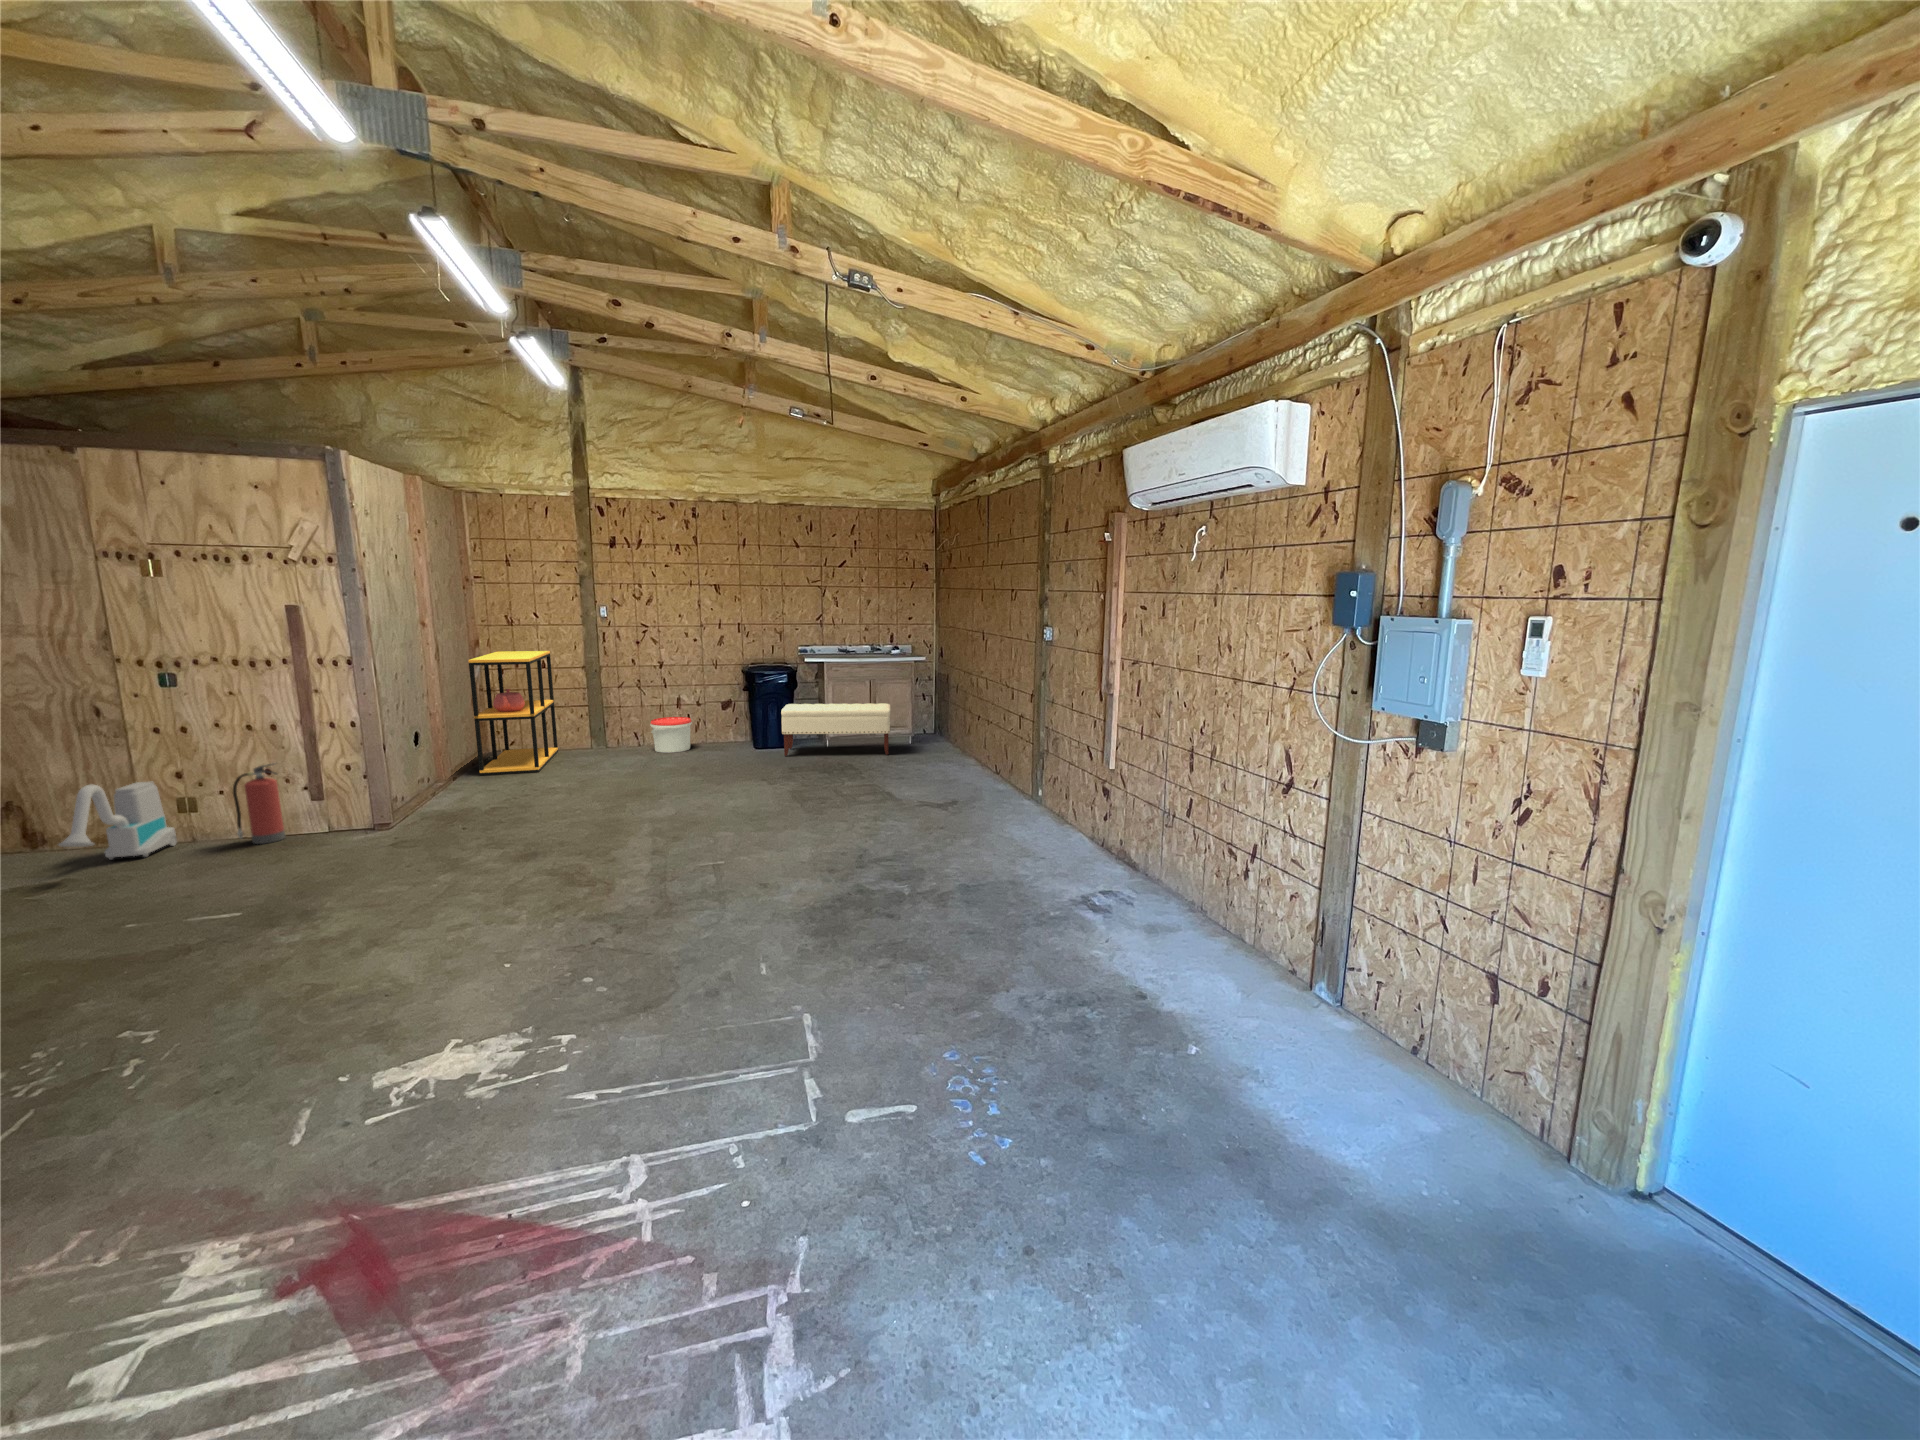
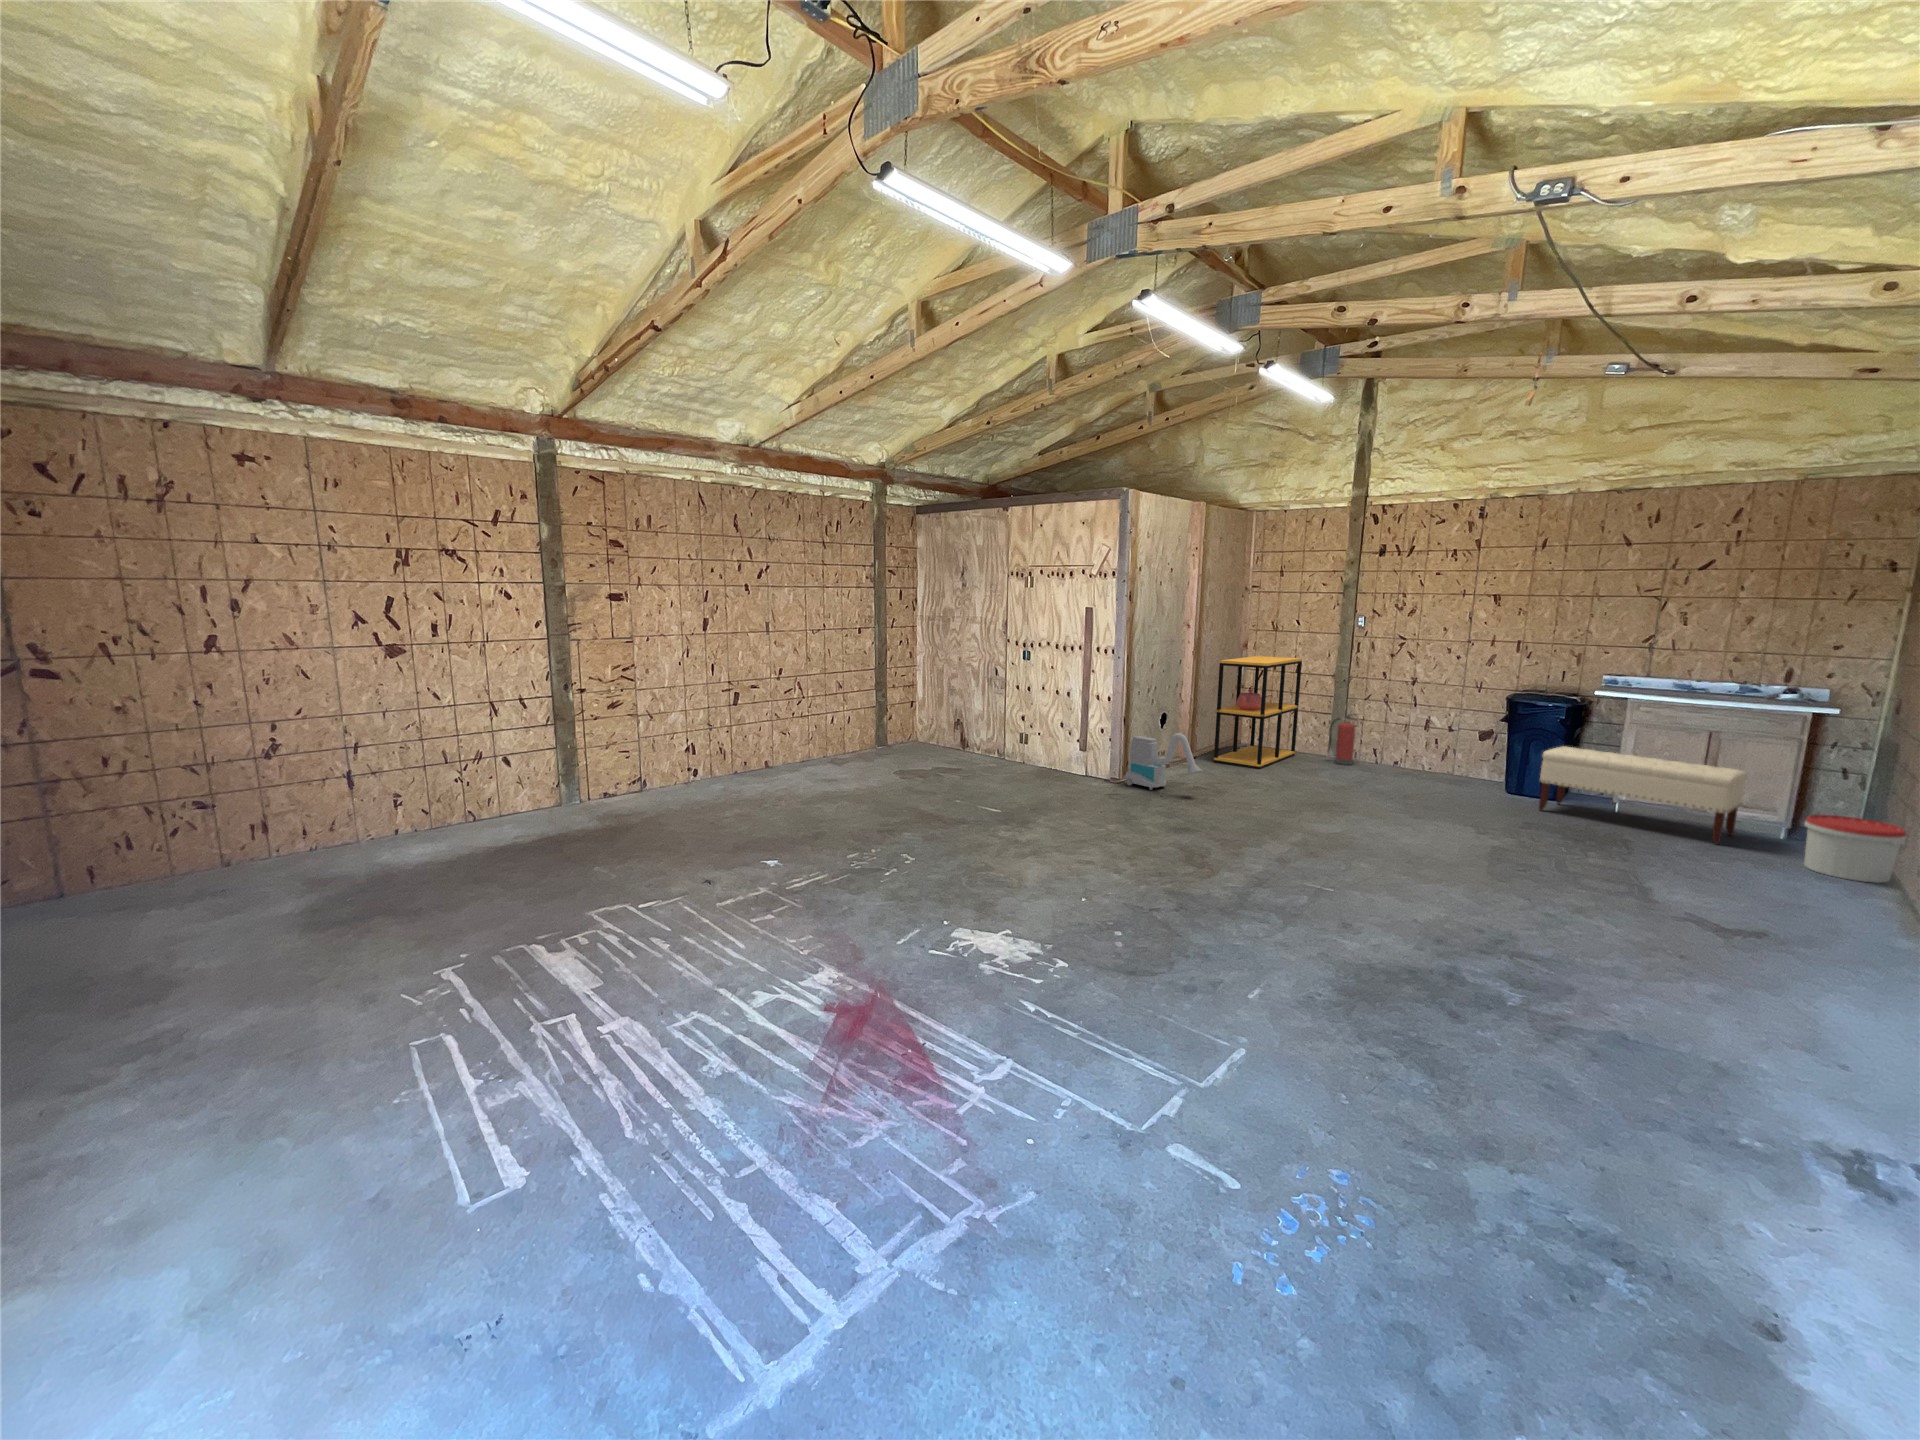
bucket: present [650,717,692,753] -> present [1804,814,1906,883]
fire extinguisher: present [233,763,285,844] -> present [1327,715,1356,765]
vacuum cleaner: present [59,782,177,860] -> present [1126,733,1203,790]

